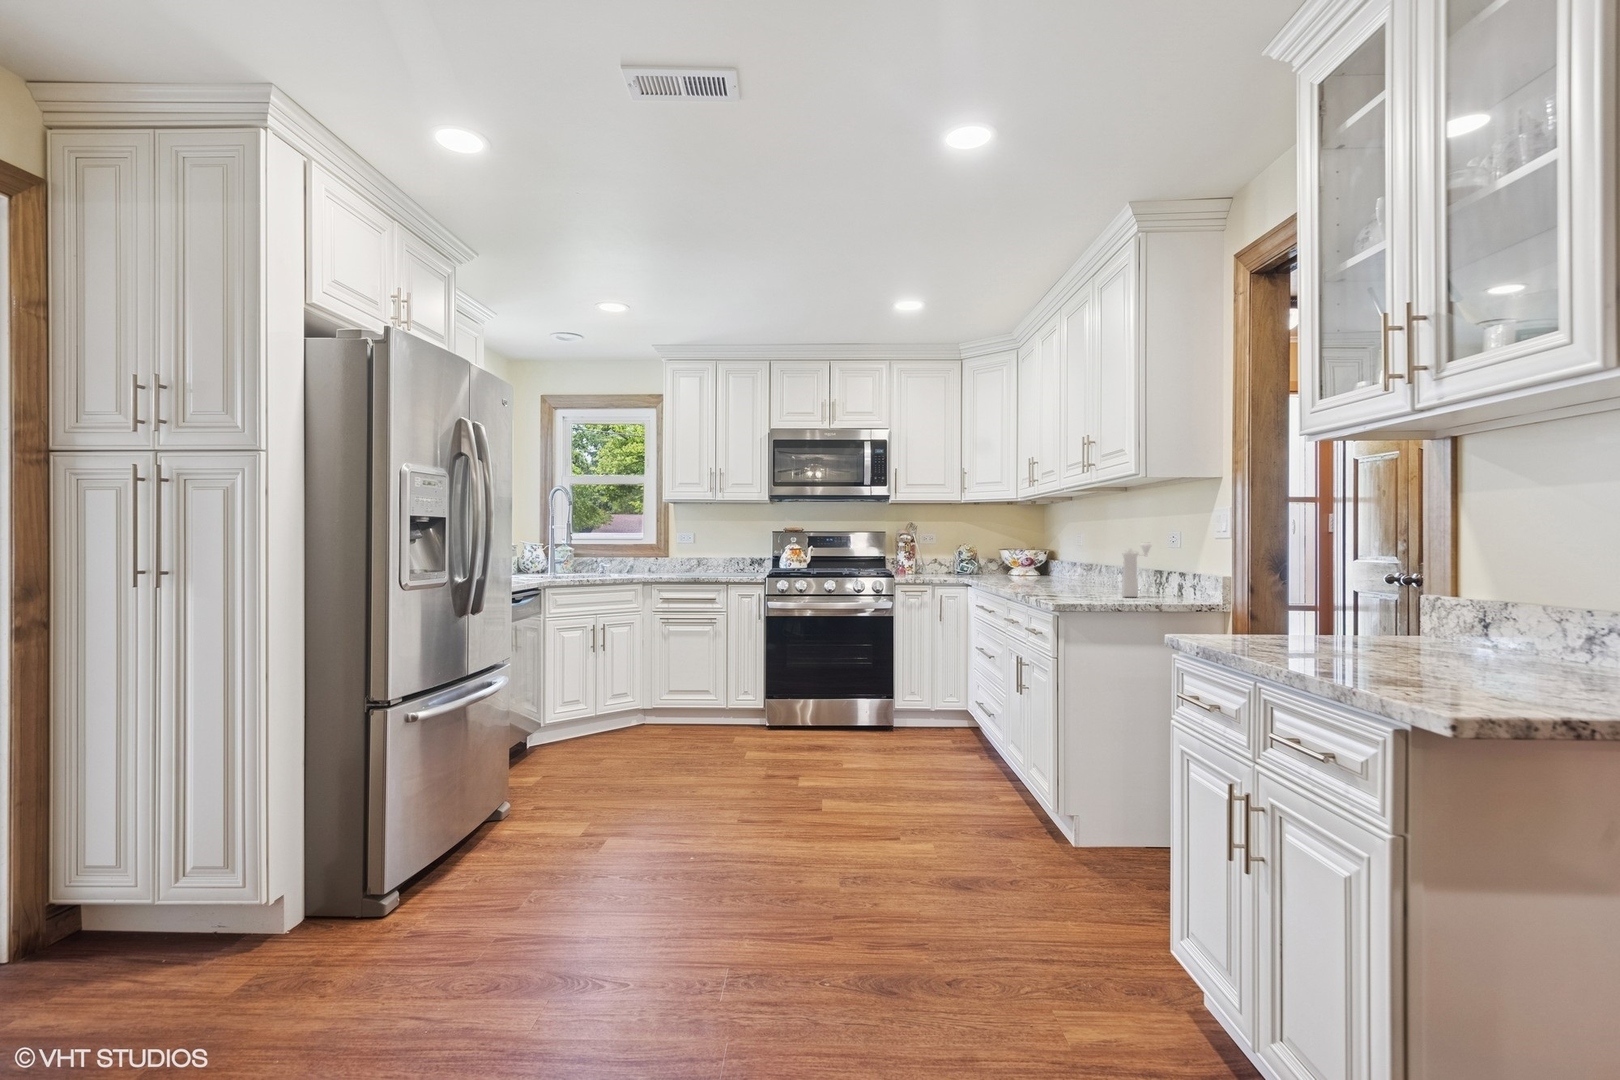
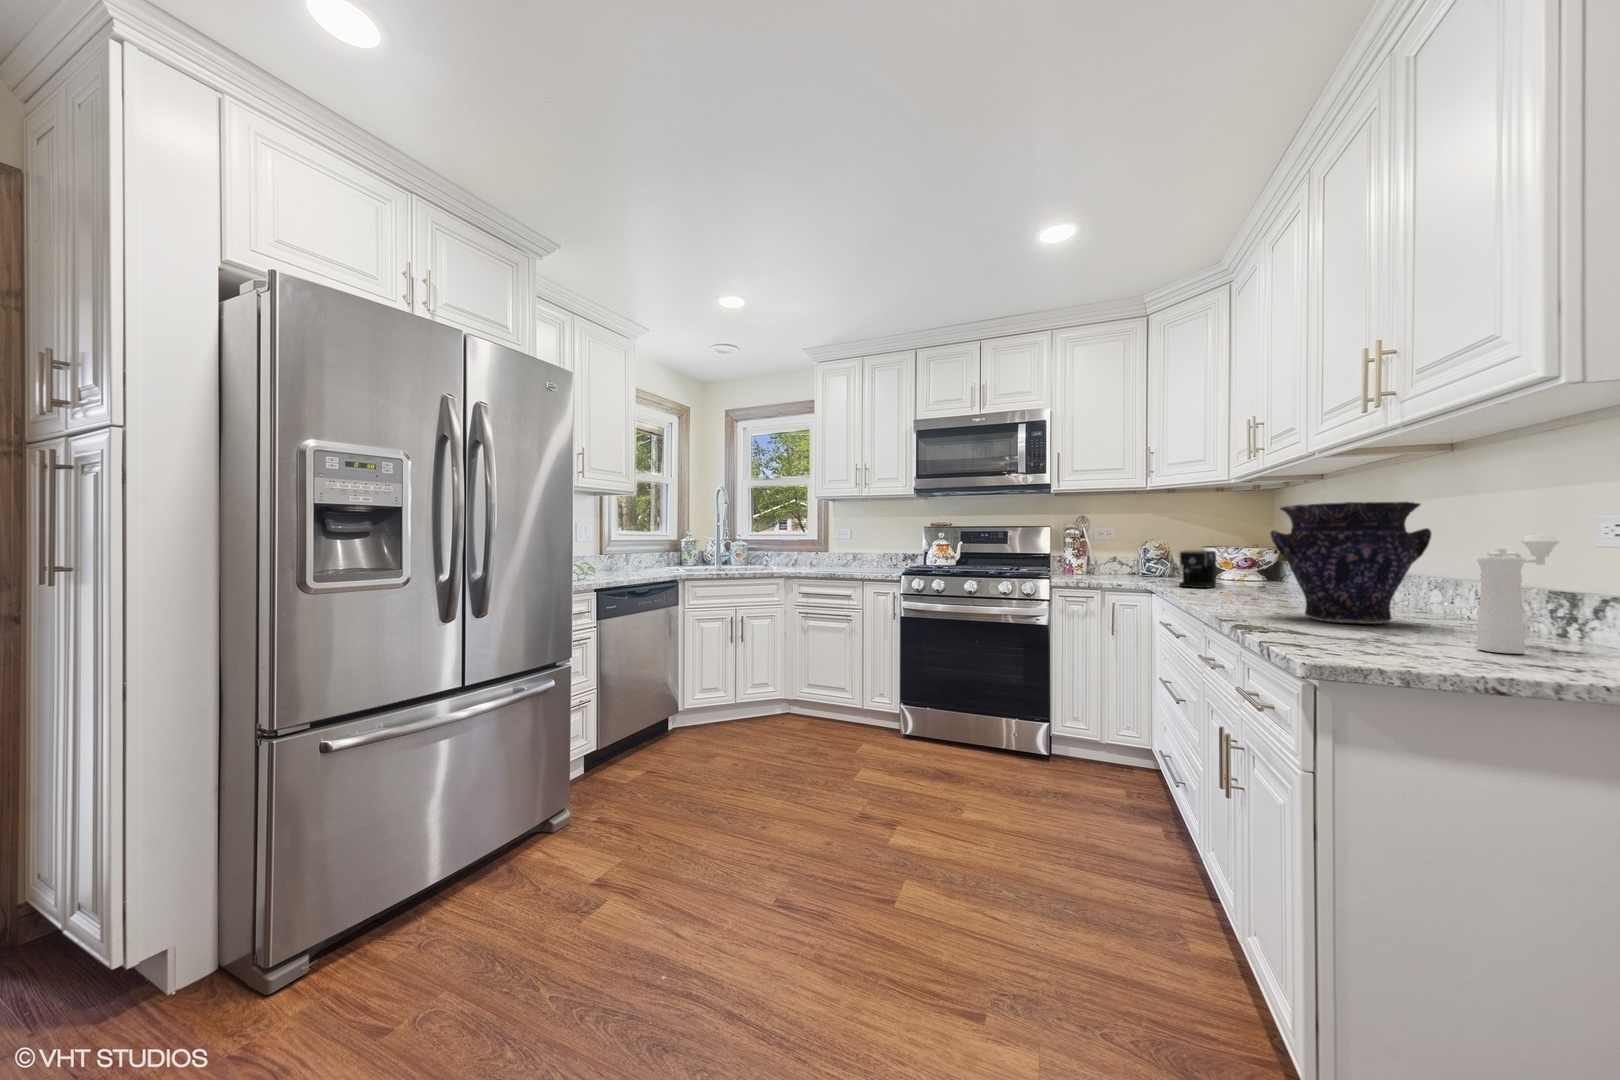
vase: none [1043,524,1113,591] -> present [1271,501,1432,624]
coffee maker: none [988,552,1041,580] -> present [1179,551,1265,588]

